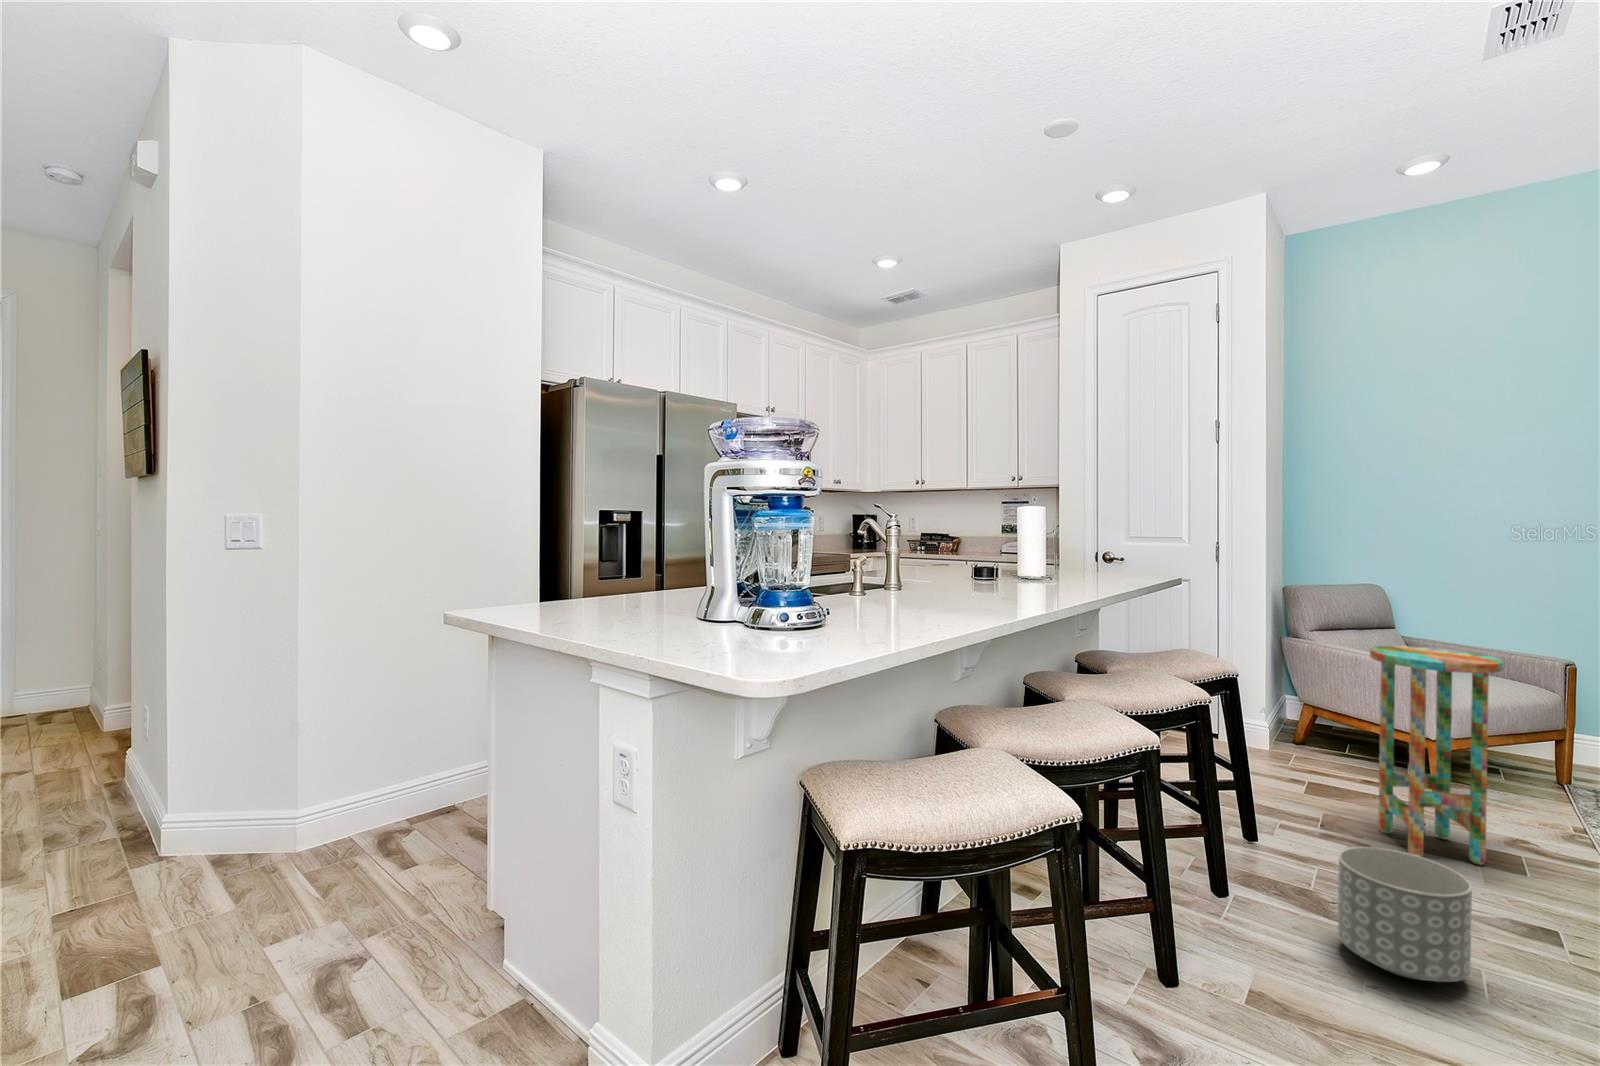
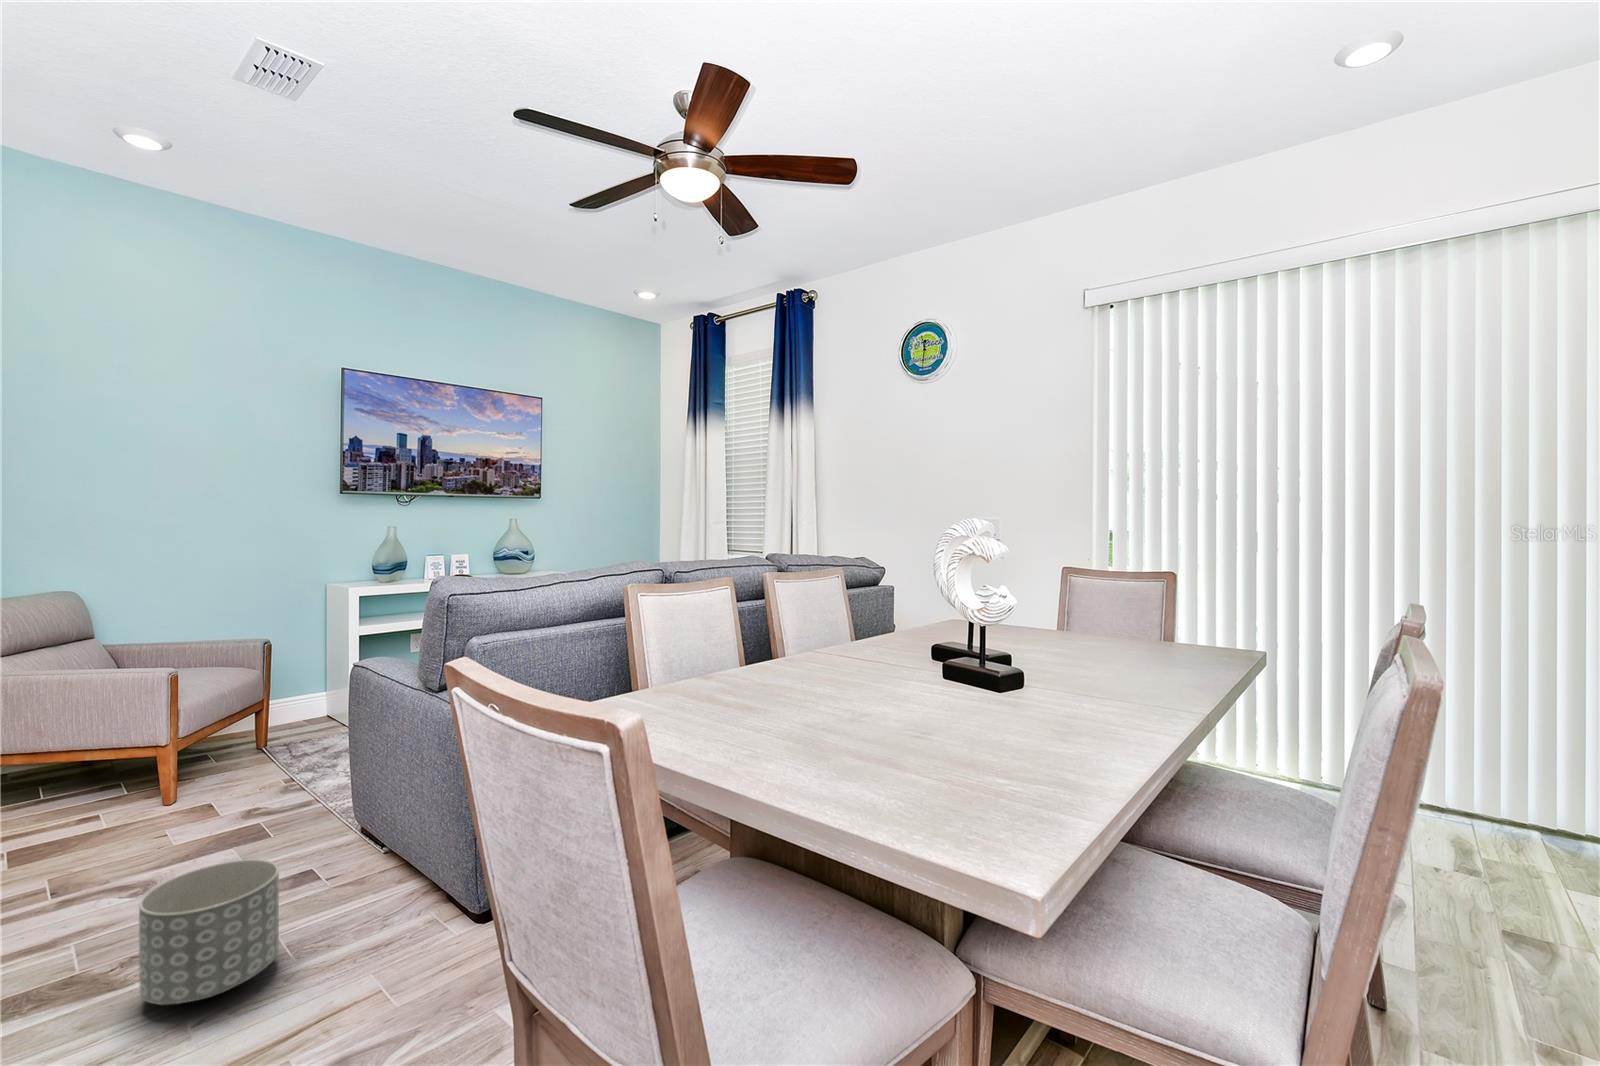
side table: present [1370,646,1504,865] -> none [112,650,249,872]

